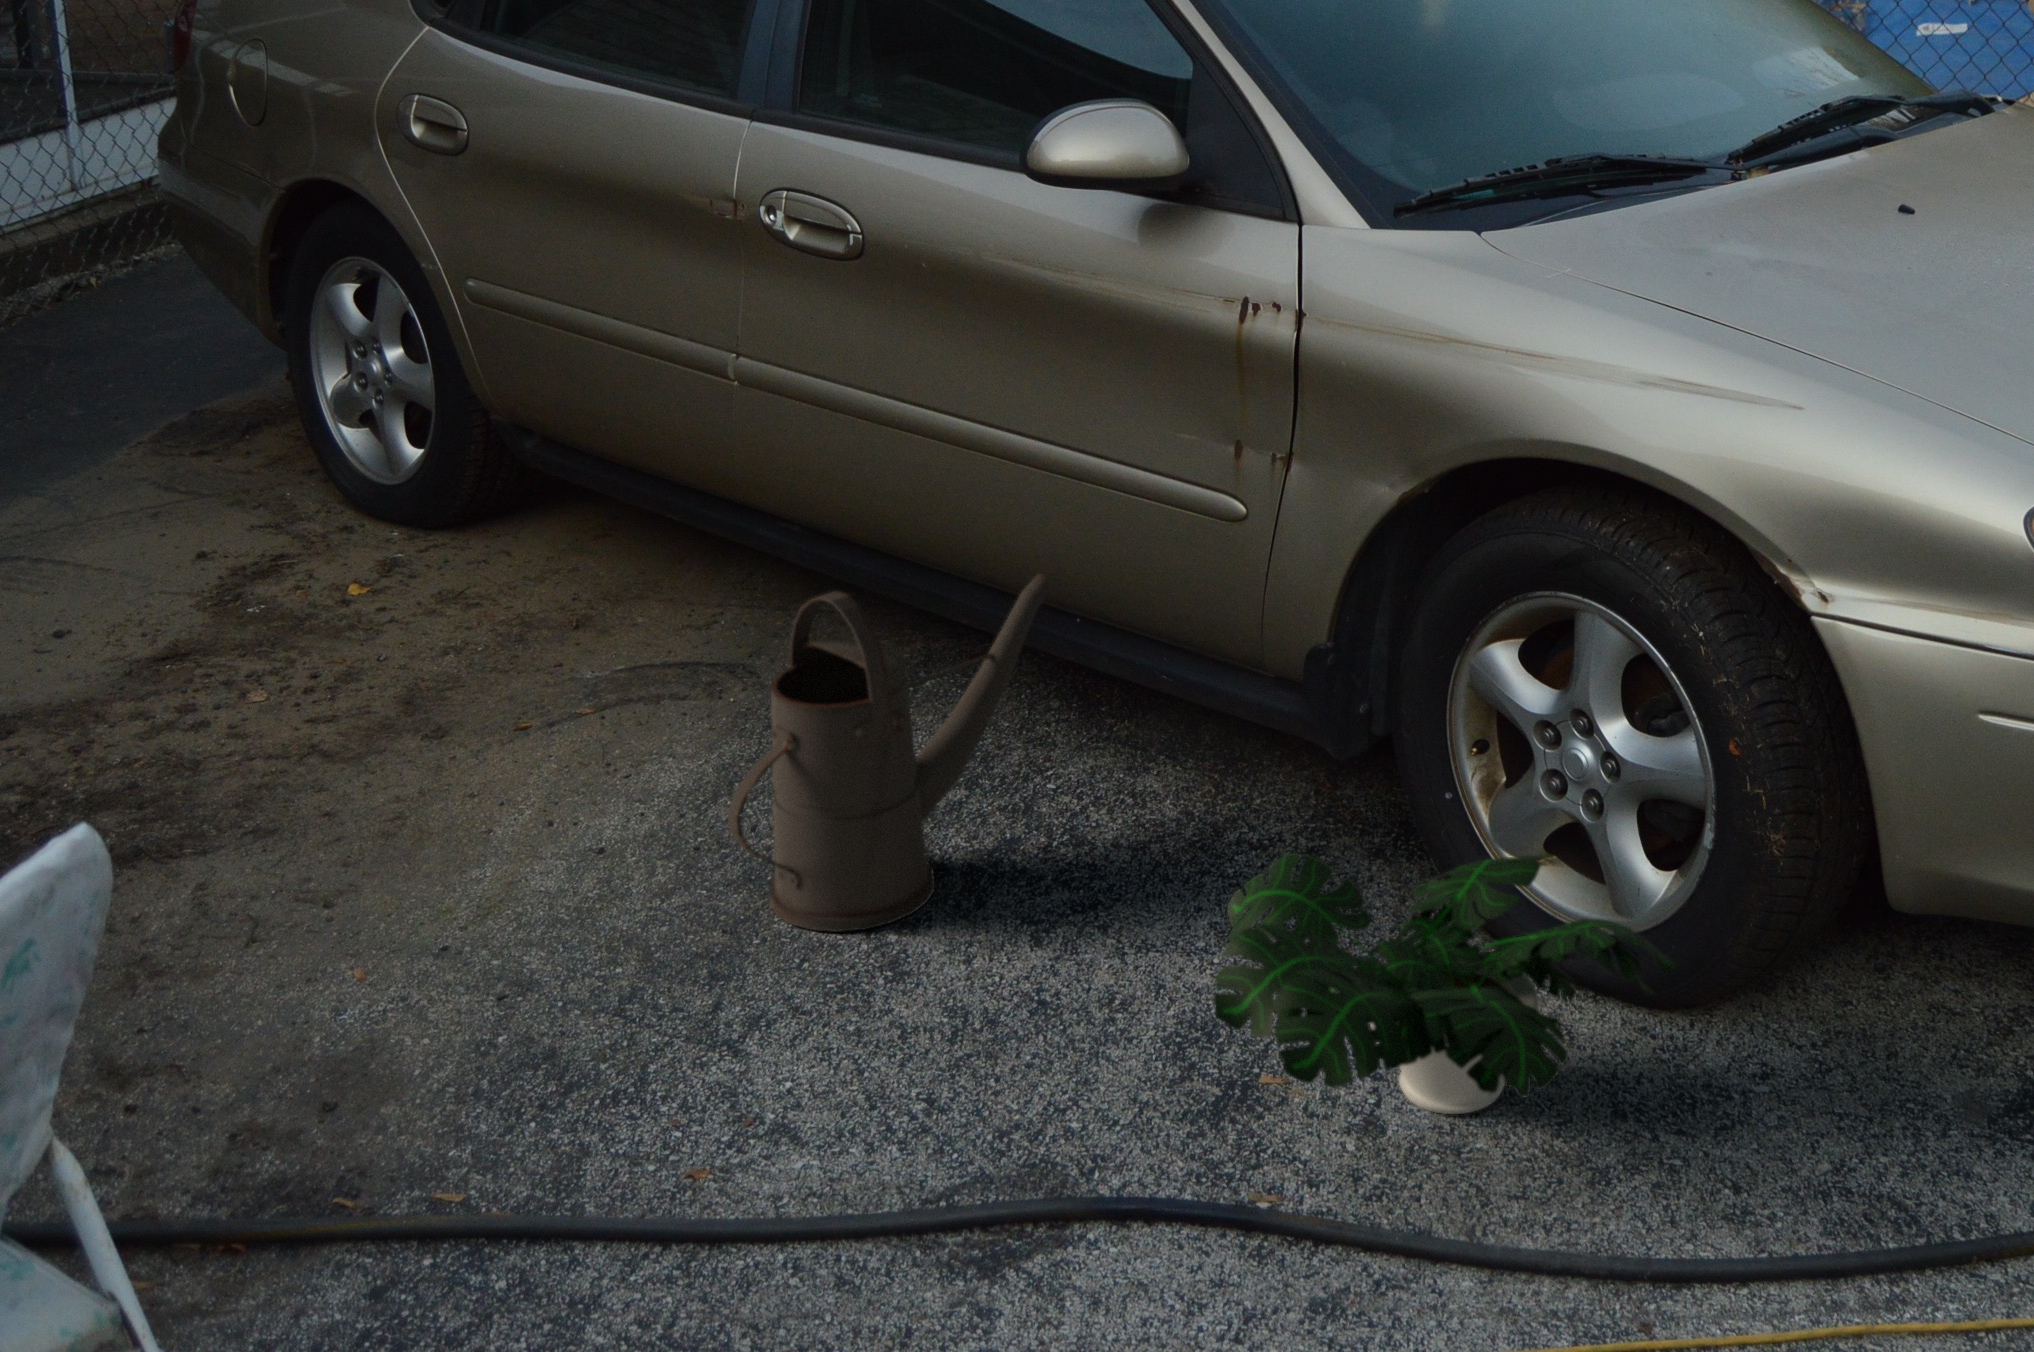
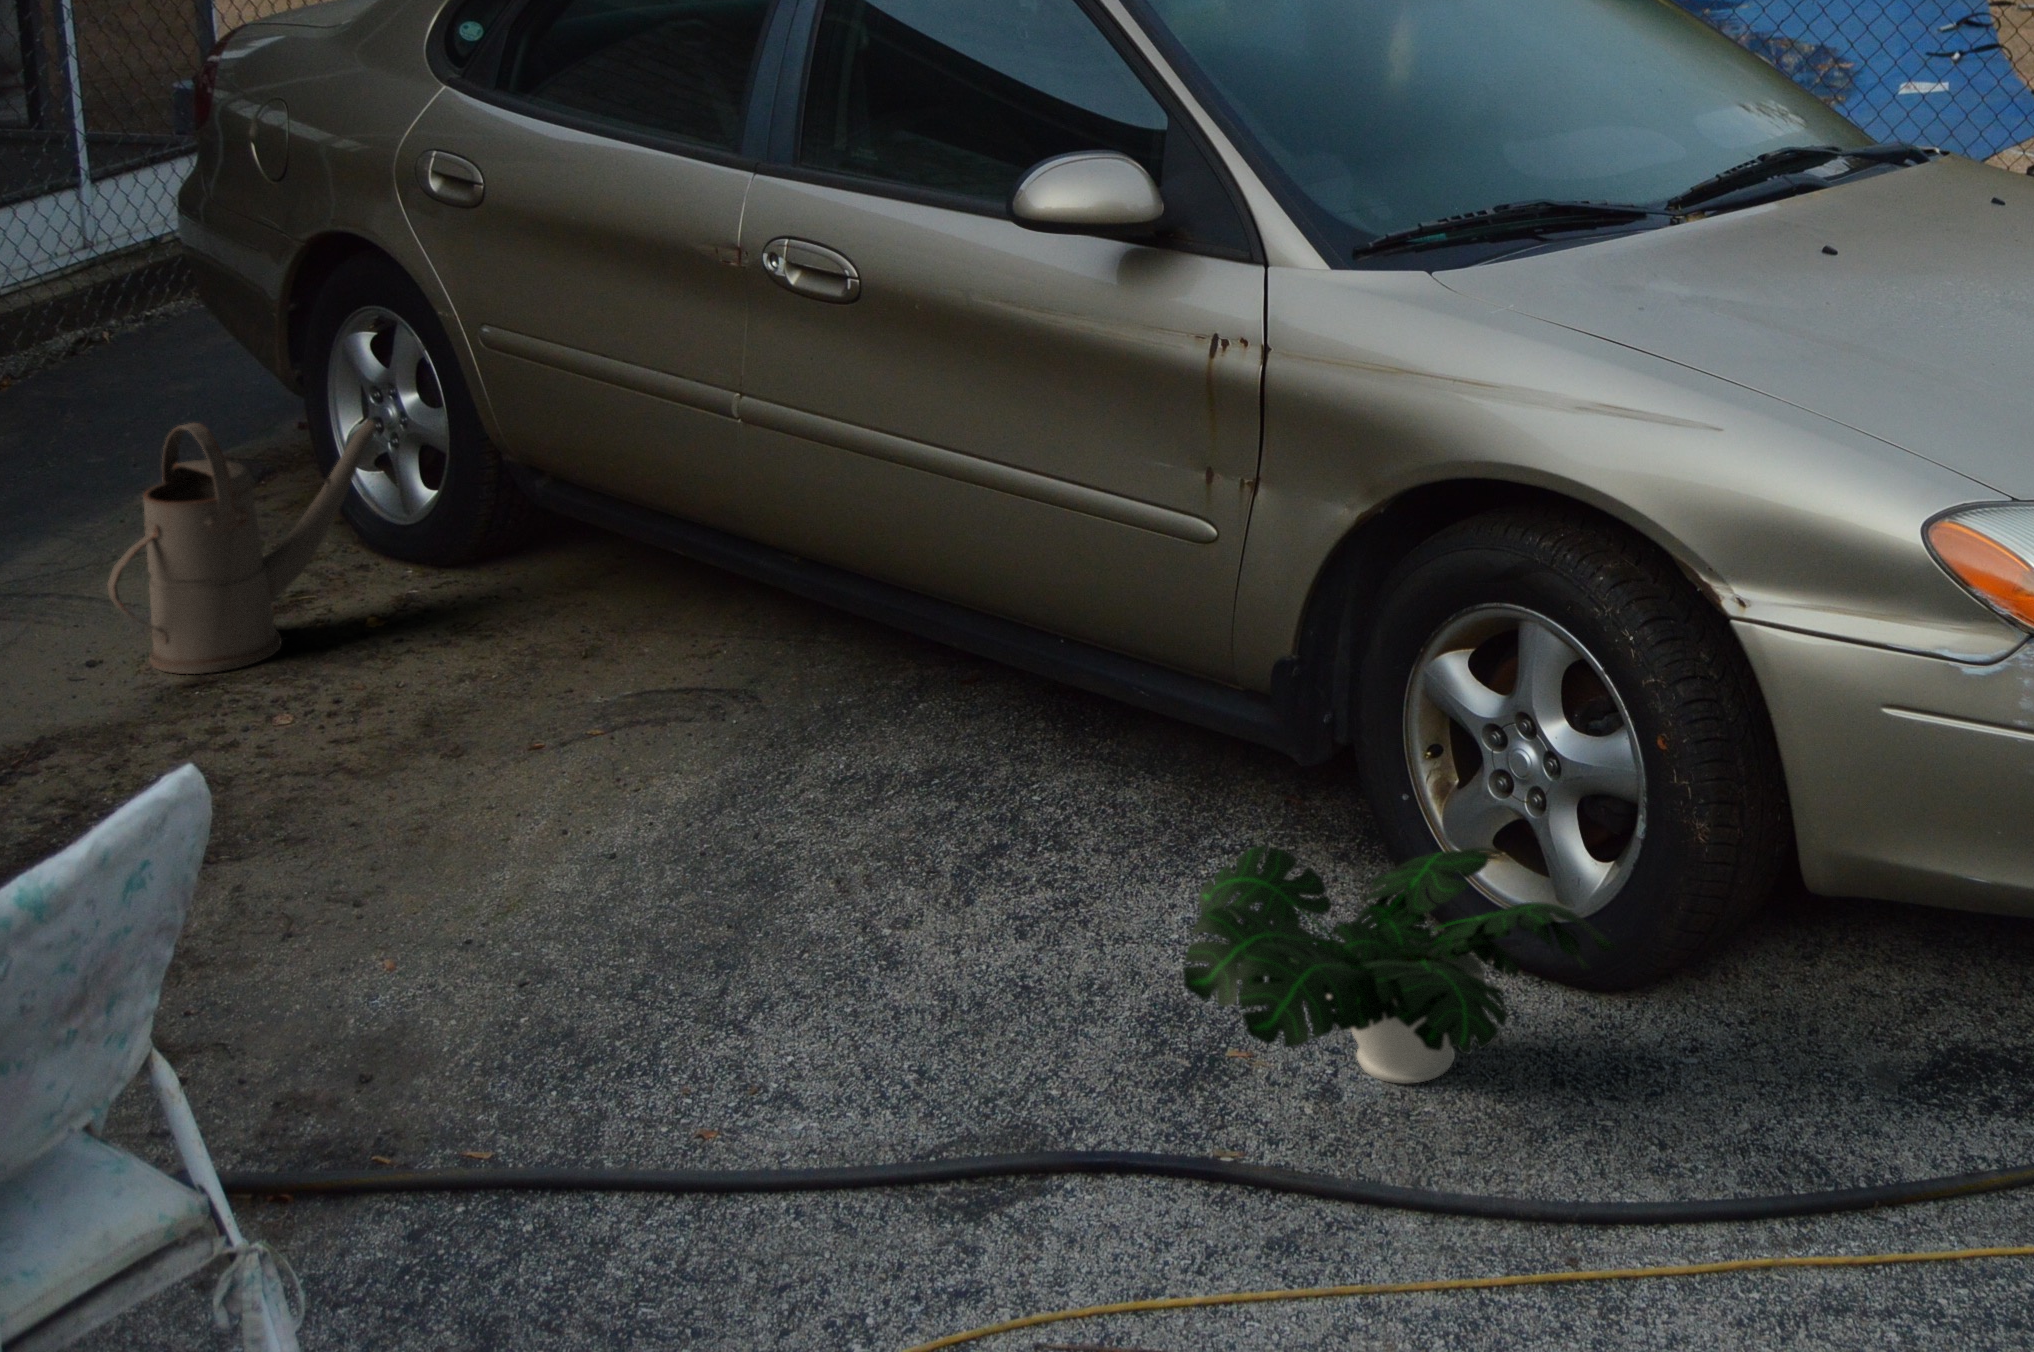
watering can: present [727,574,1049,932] -> present [107,421,376,674]

